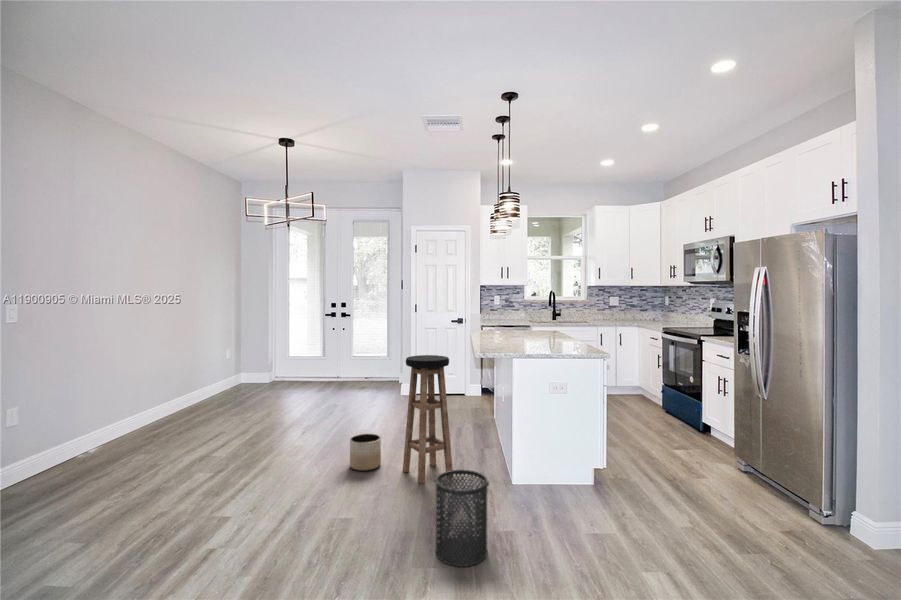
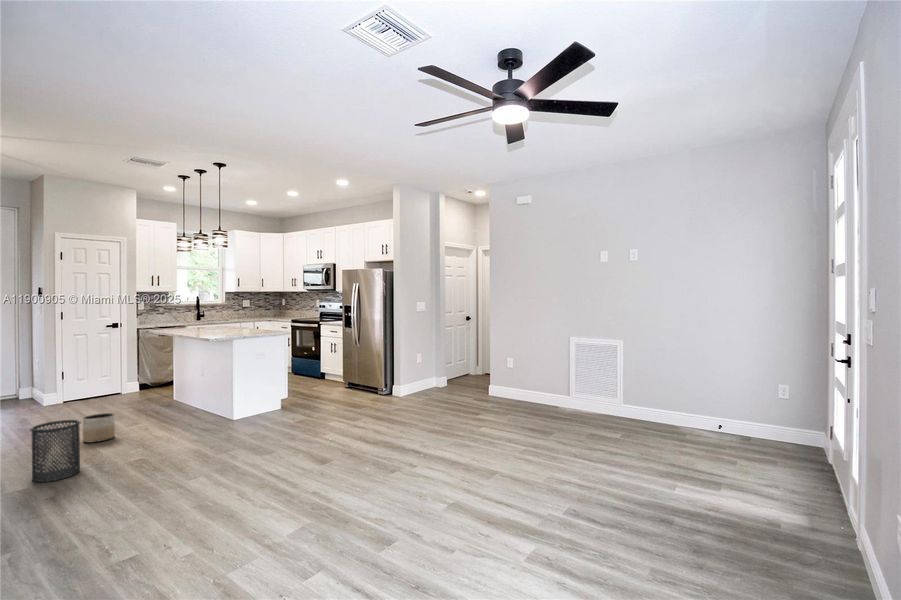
bar stool: present [403,355,453,484] -> none [140,342,185,434]
trash can: present [434,470,489,567] -> present [30,420,81,482]

